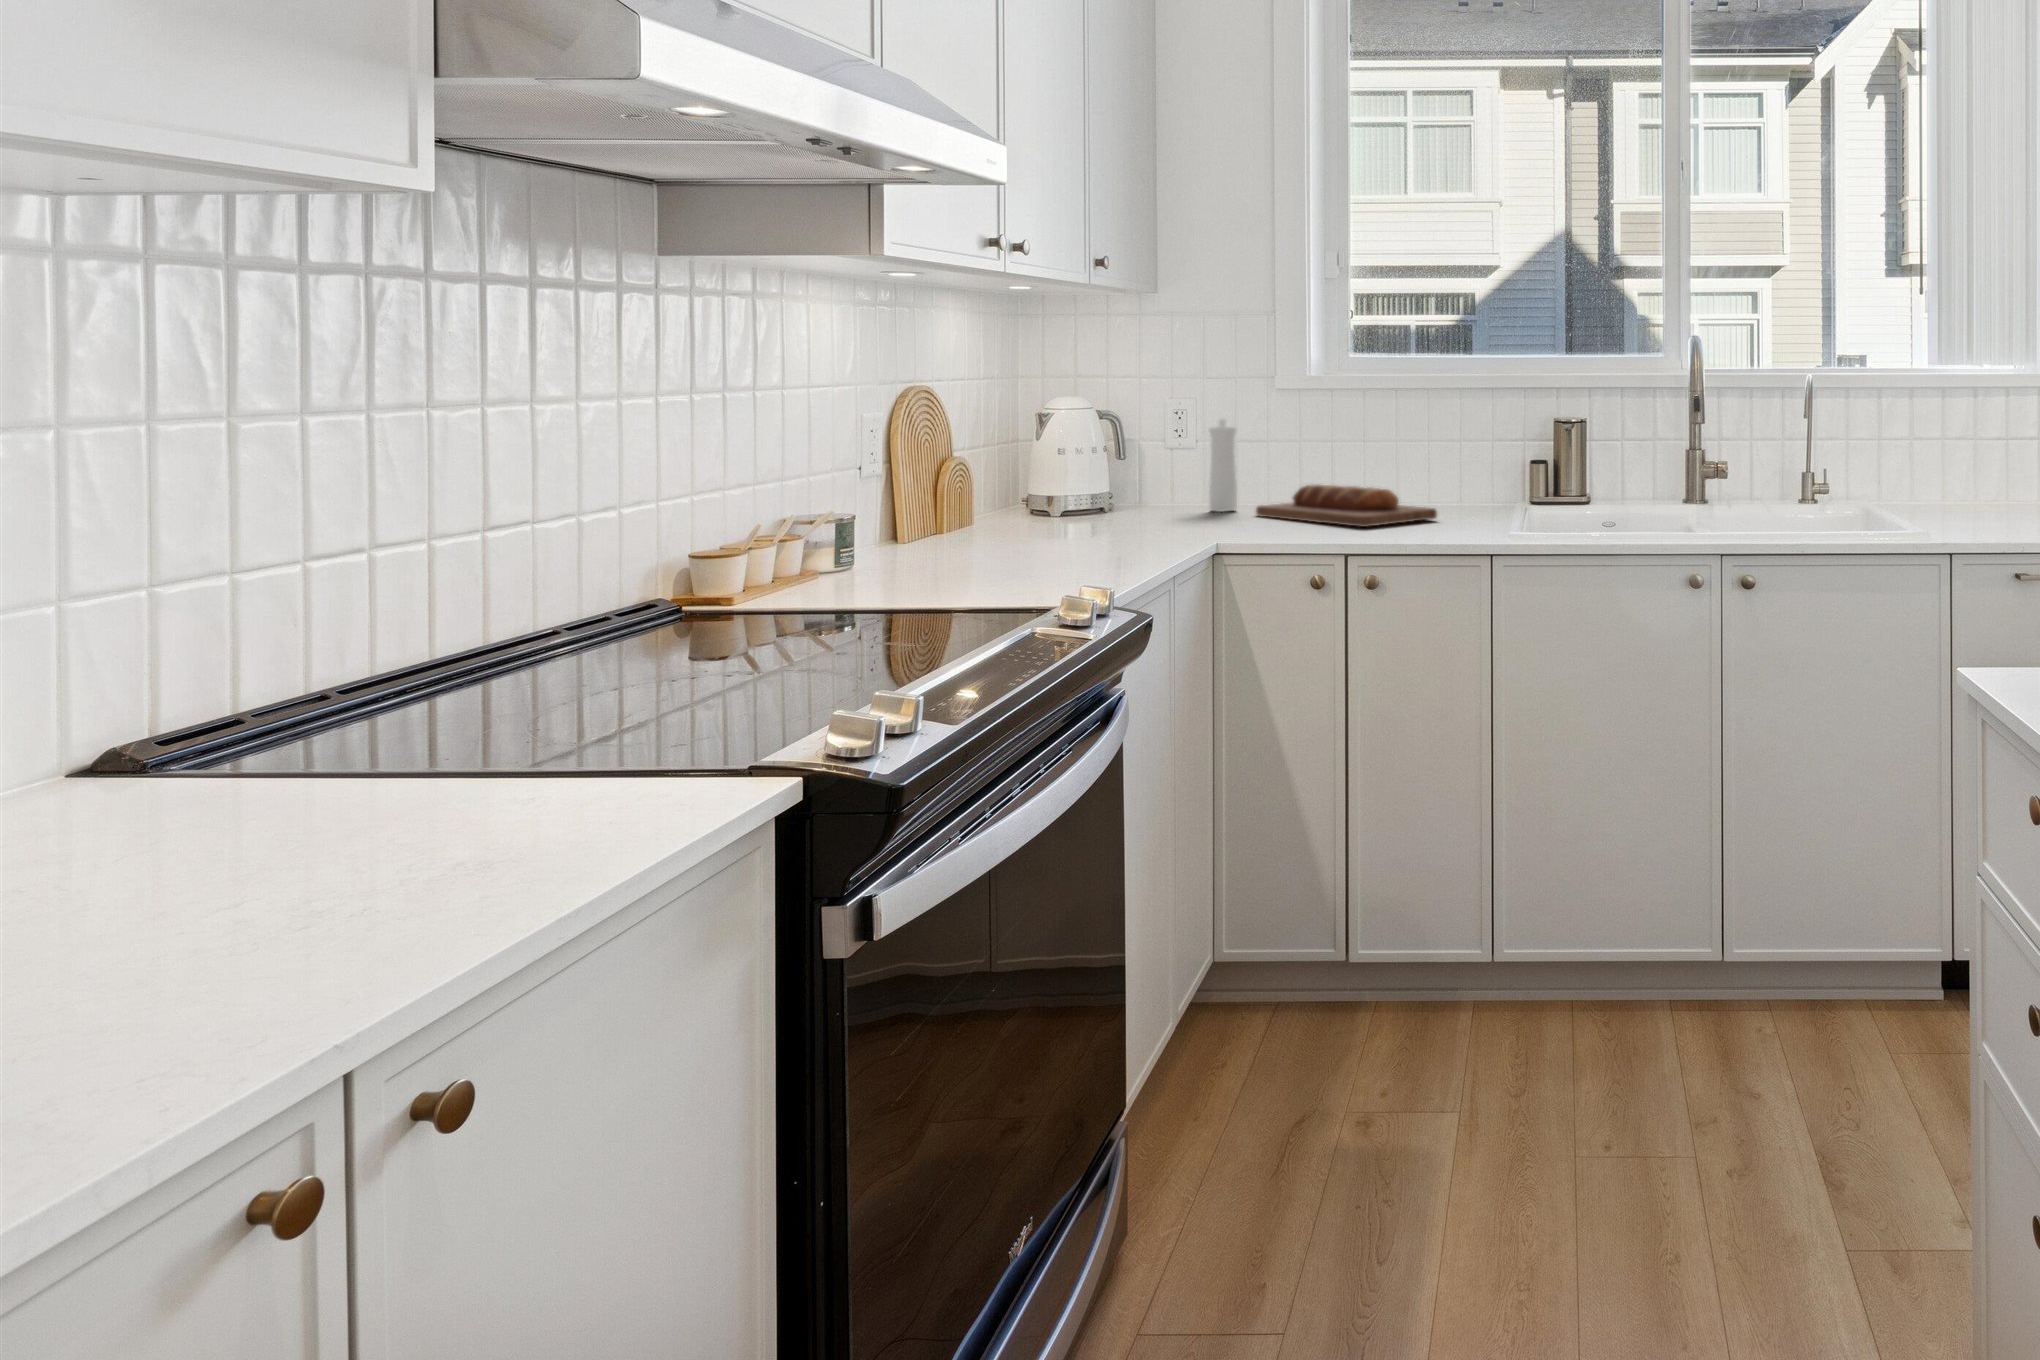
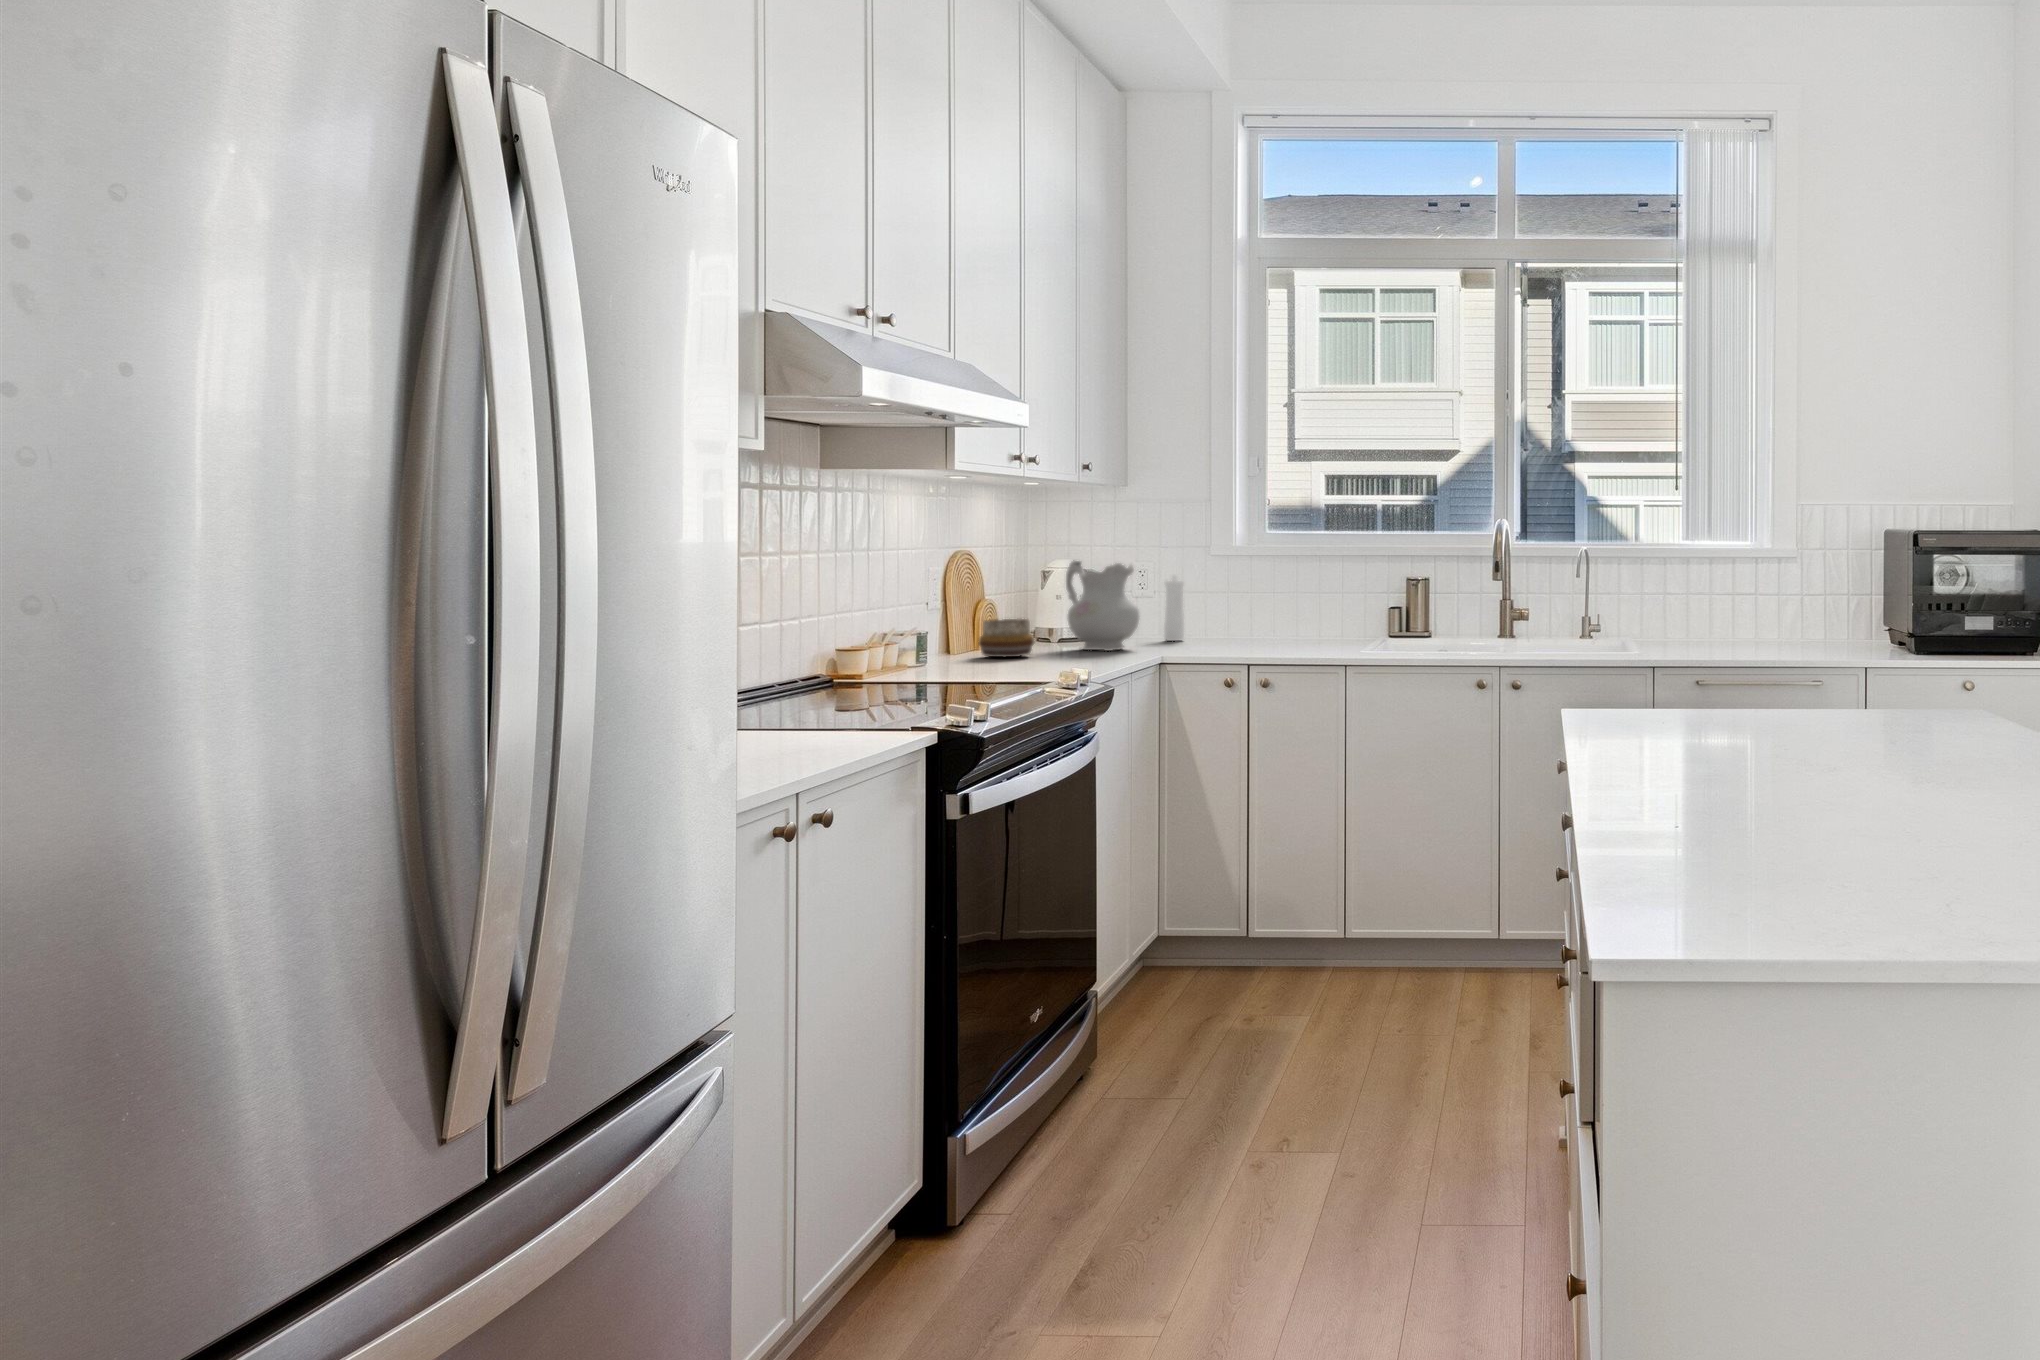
ceramic pitcher: none [1069,400,1177,533] -> present [1066,560,1140,651]
bread loaf: present [1256,485,1437,527] -> none [1196,622,1322,649]
decorative bowl: none [937,490,1023,549] -> present [979,619,1034,657]

